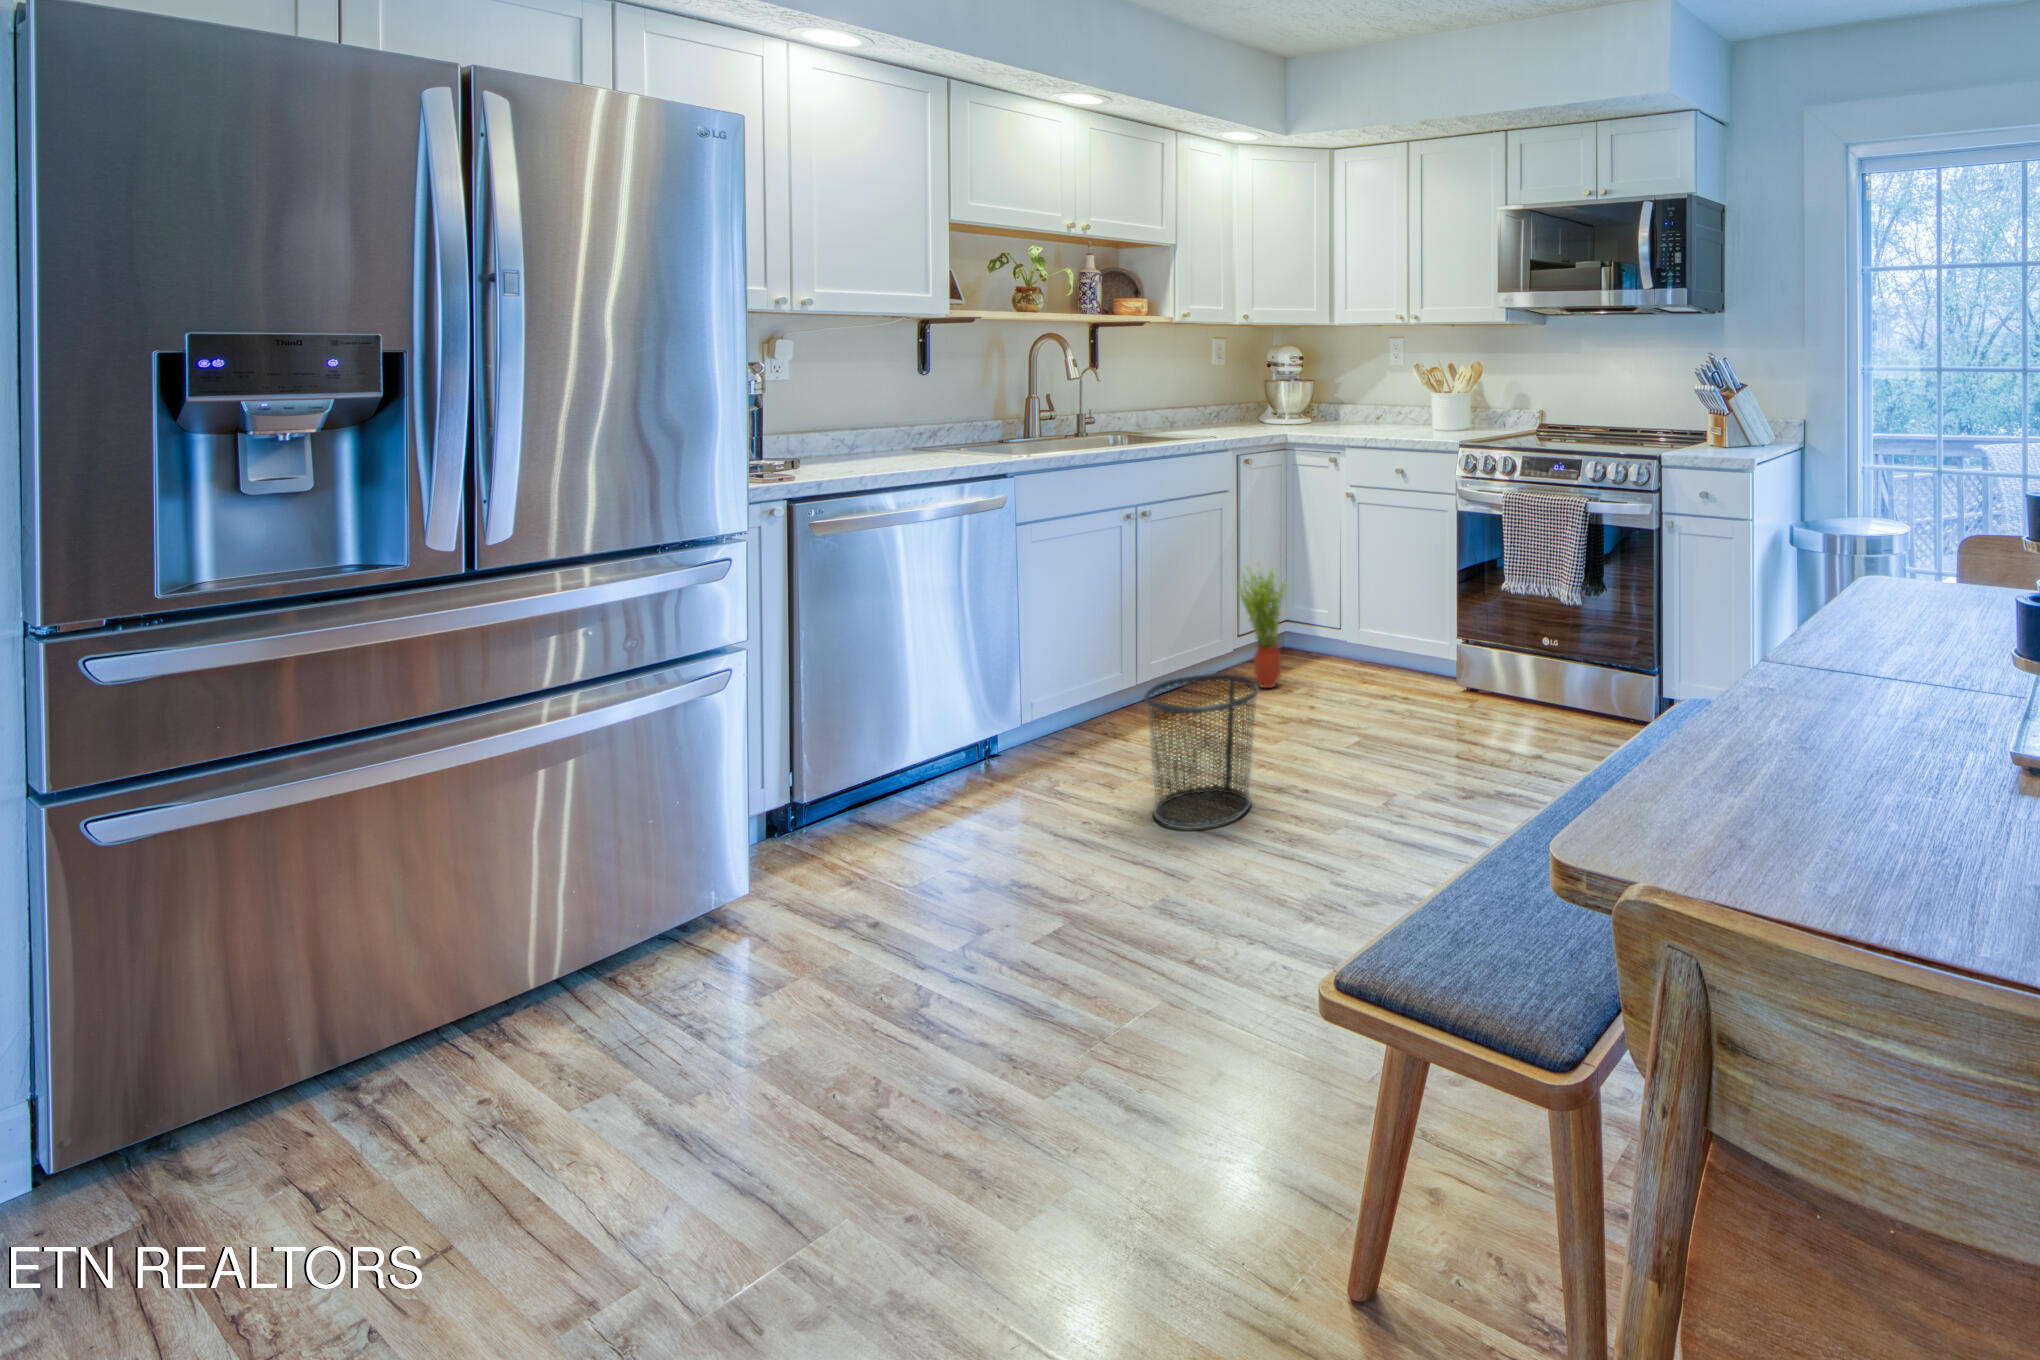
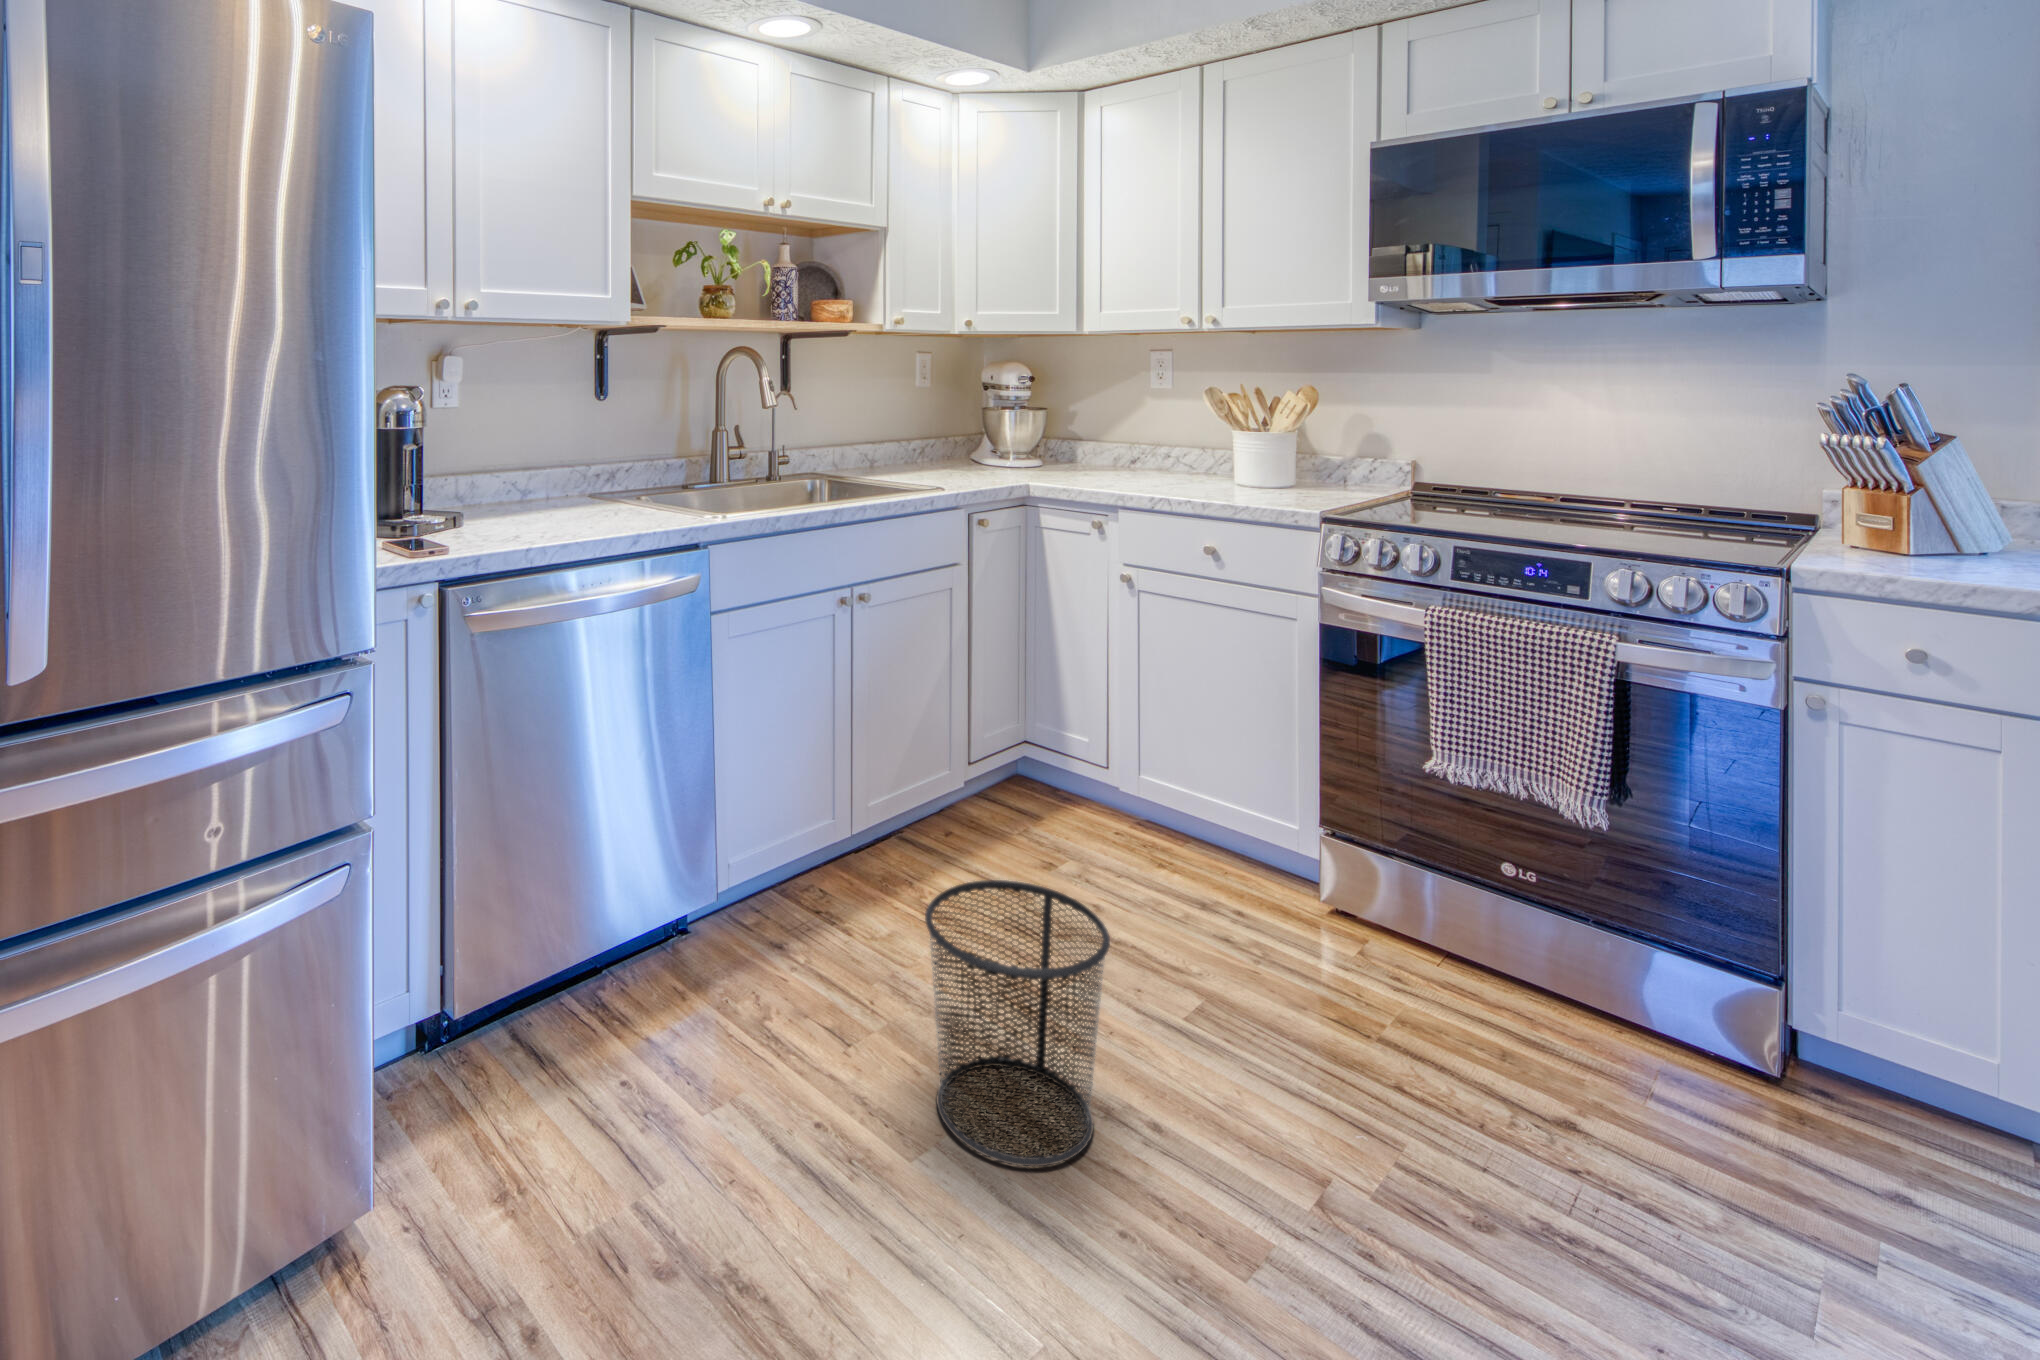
potted plant: present [1238,565,1286,688] -> none [980,665,1057,843]

